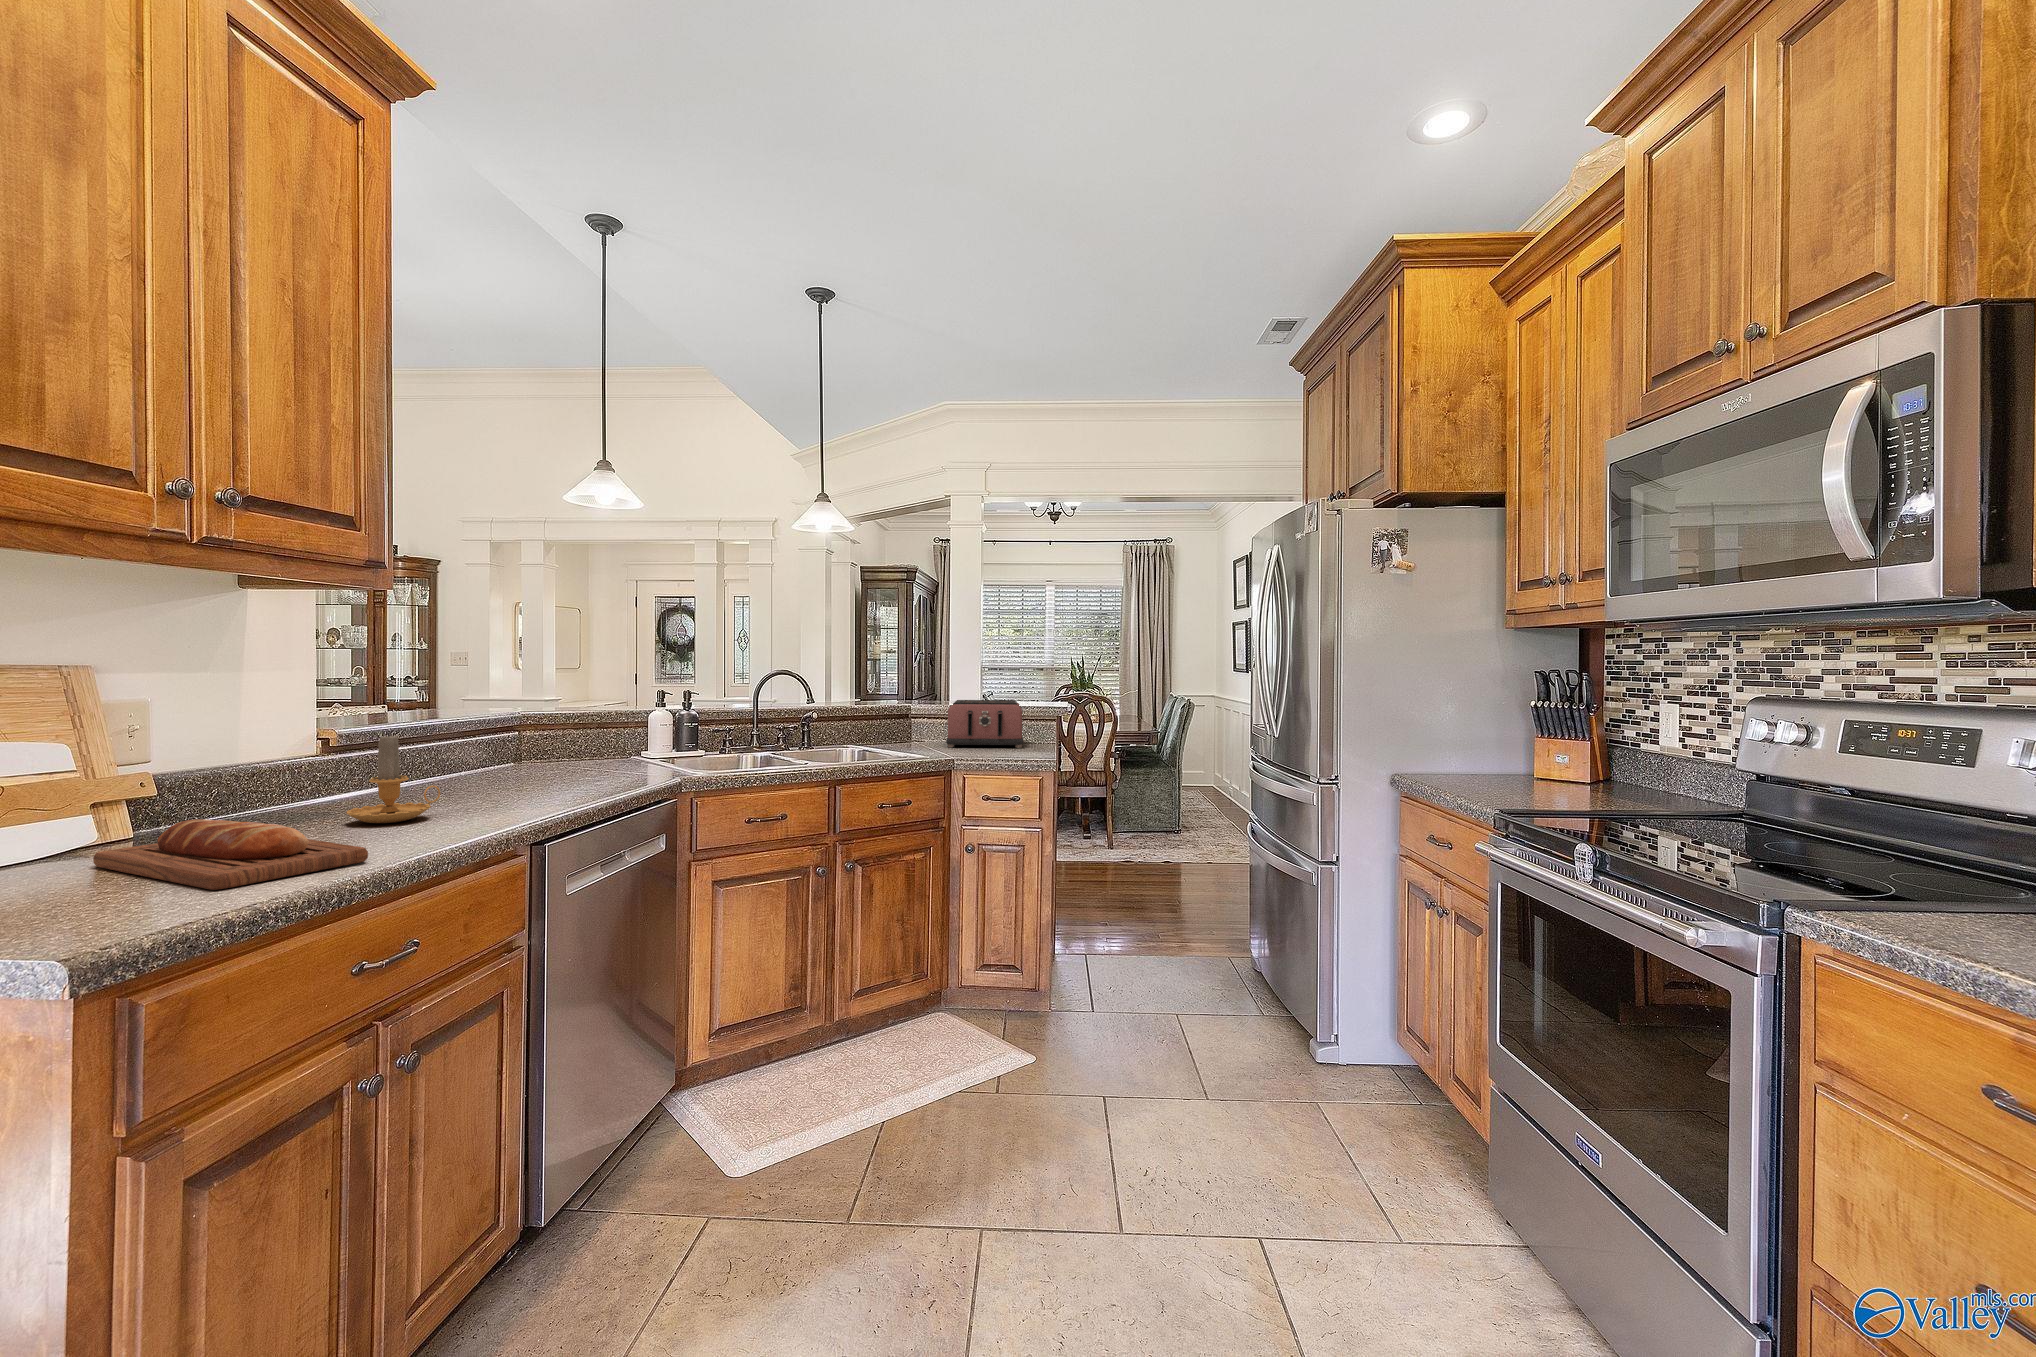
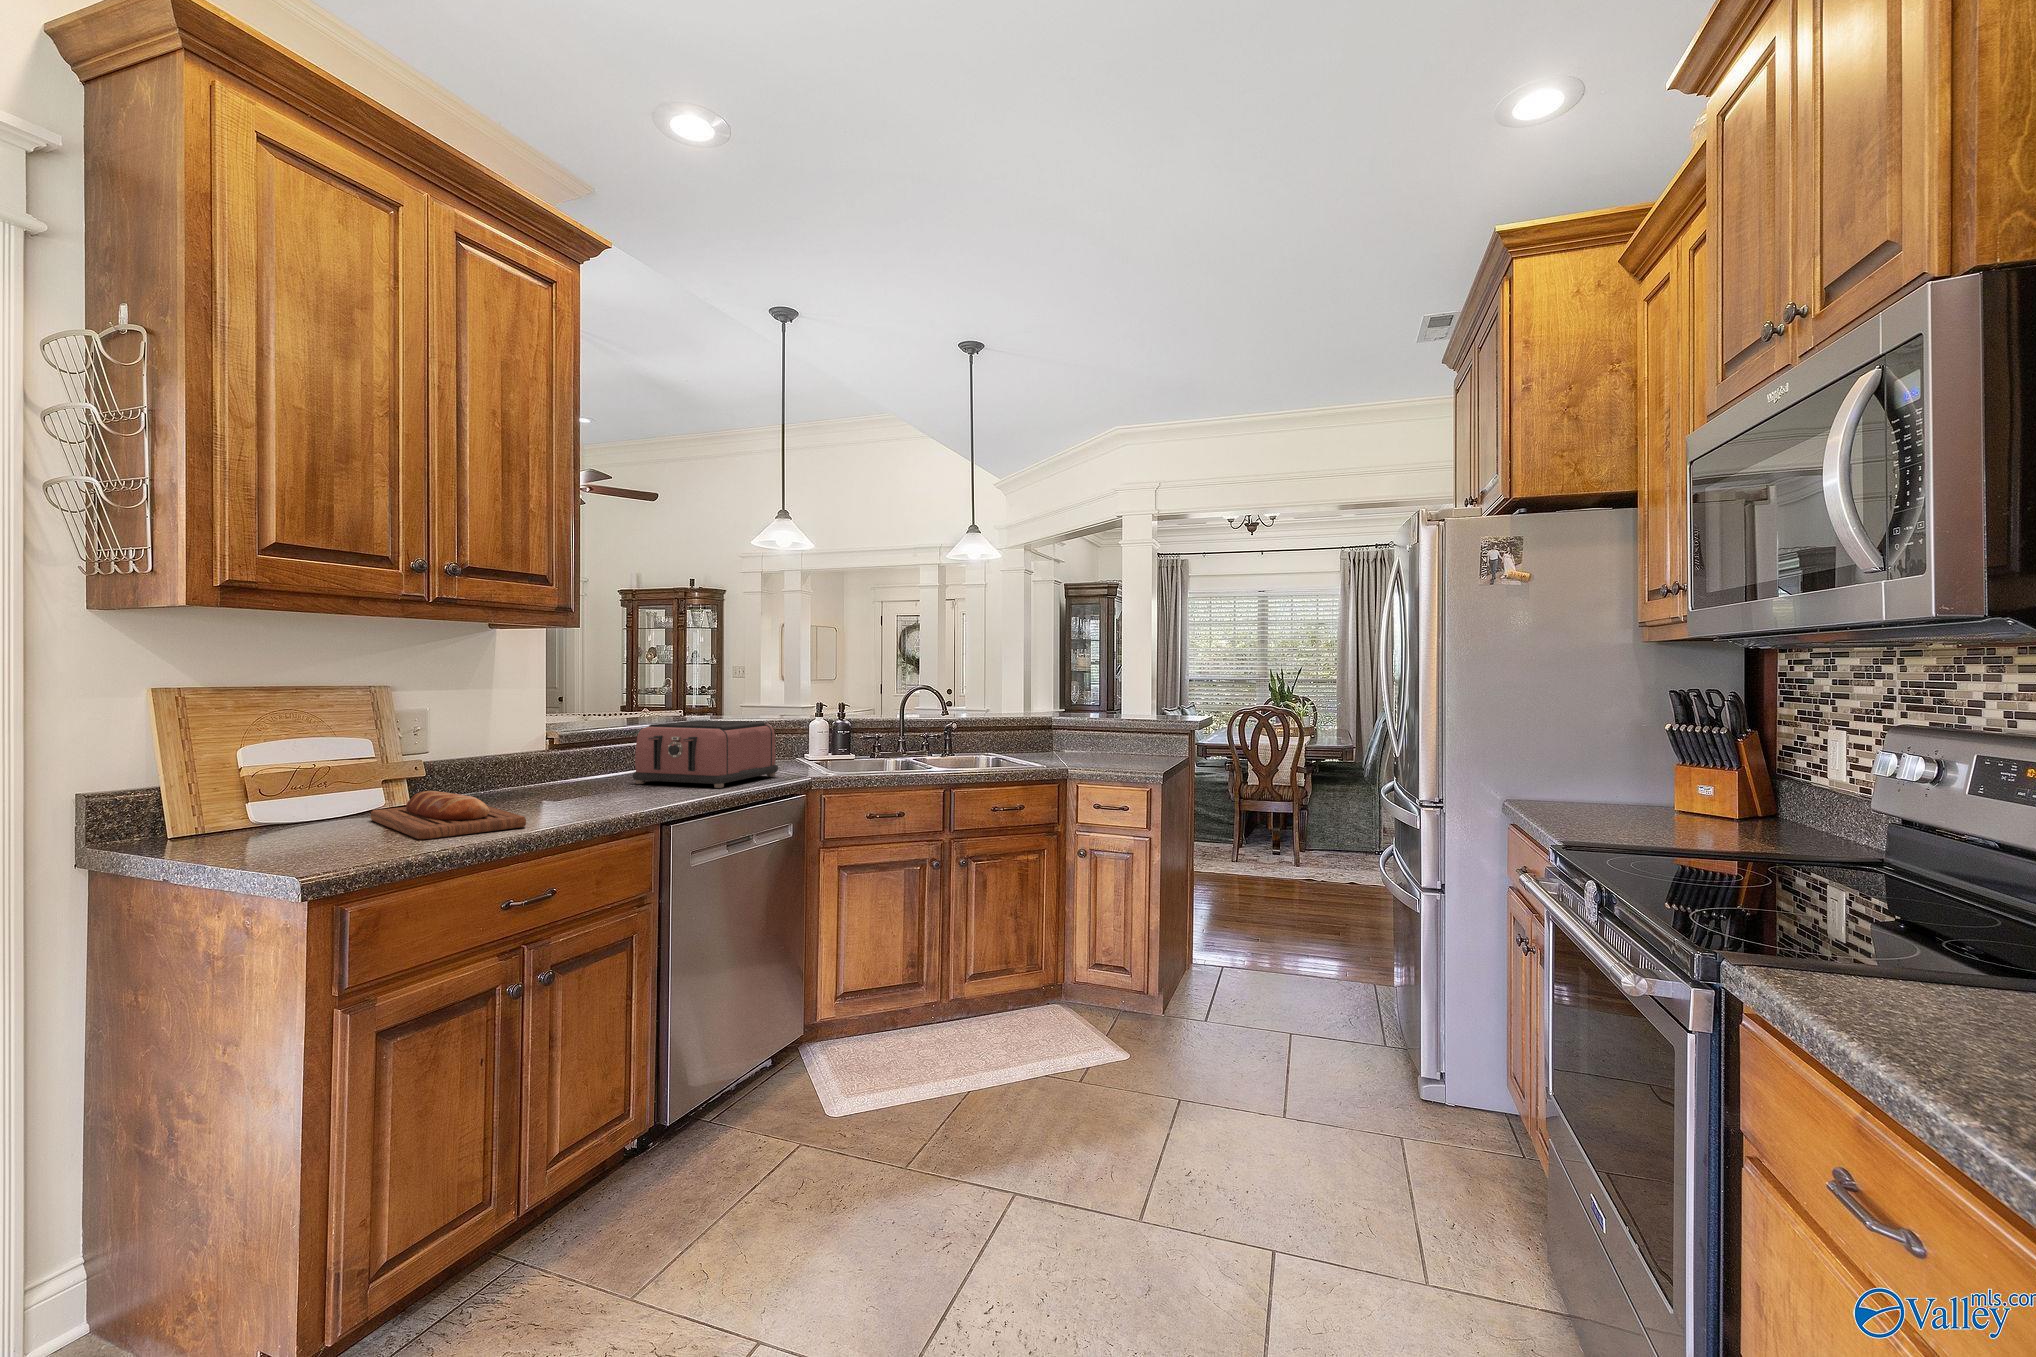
toaster: present [946,700,1023,748] -> present [633,720,778,788]
candle: present [346,733,440,823] -> none [541,731,609,801]

